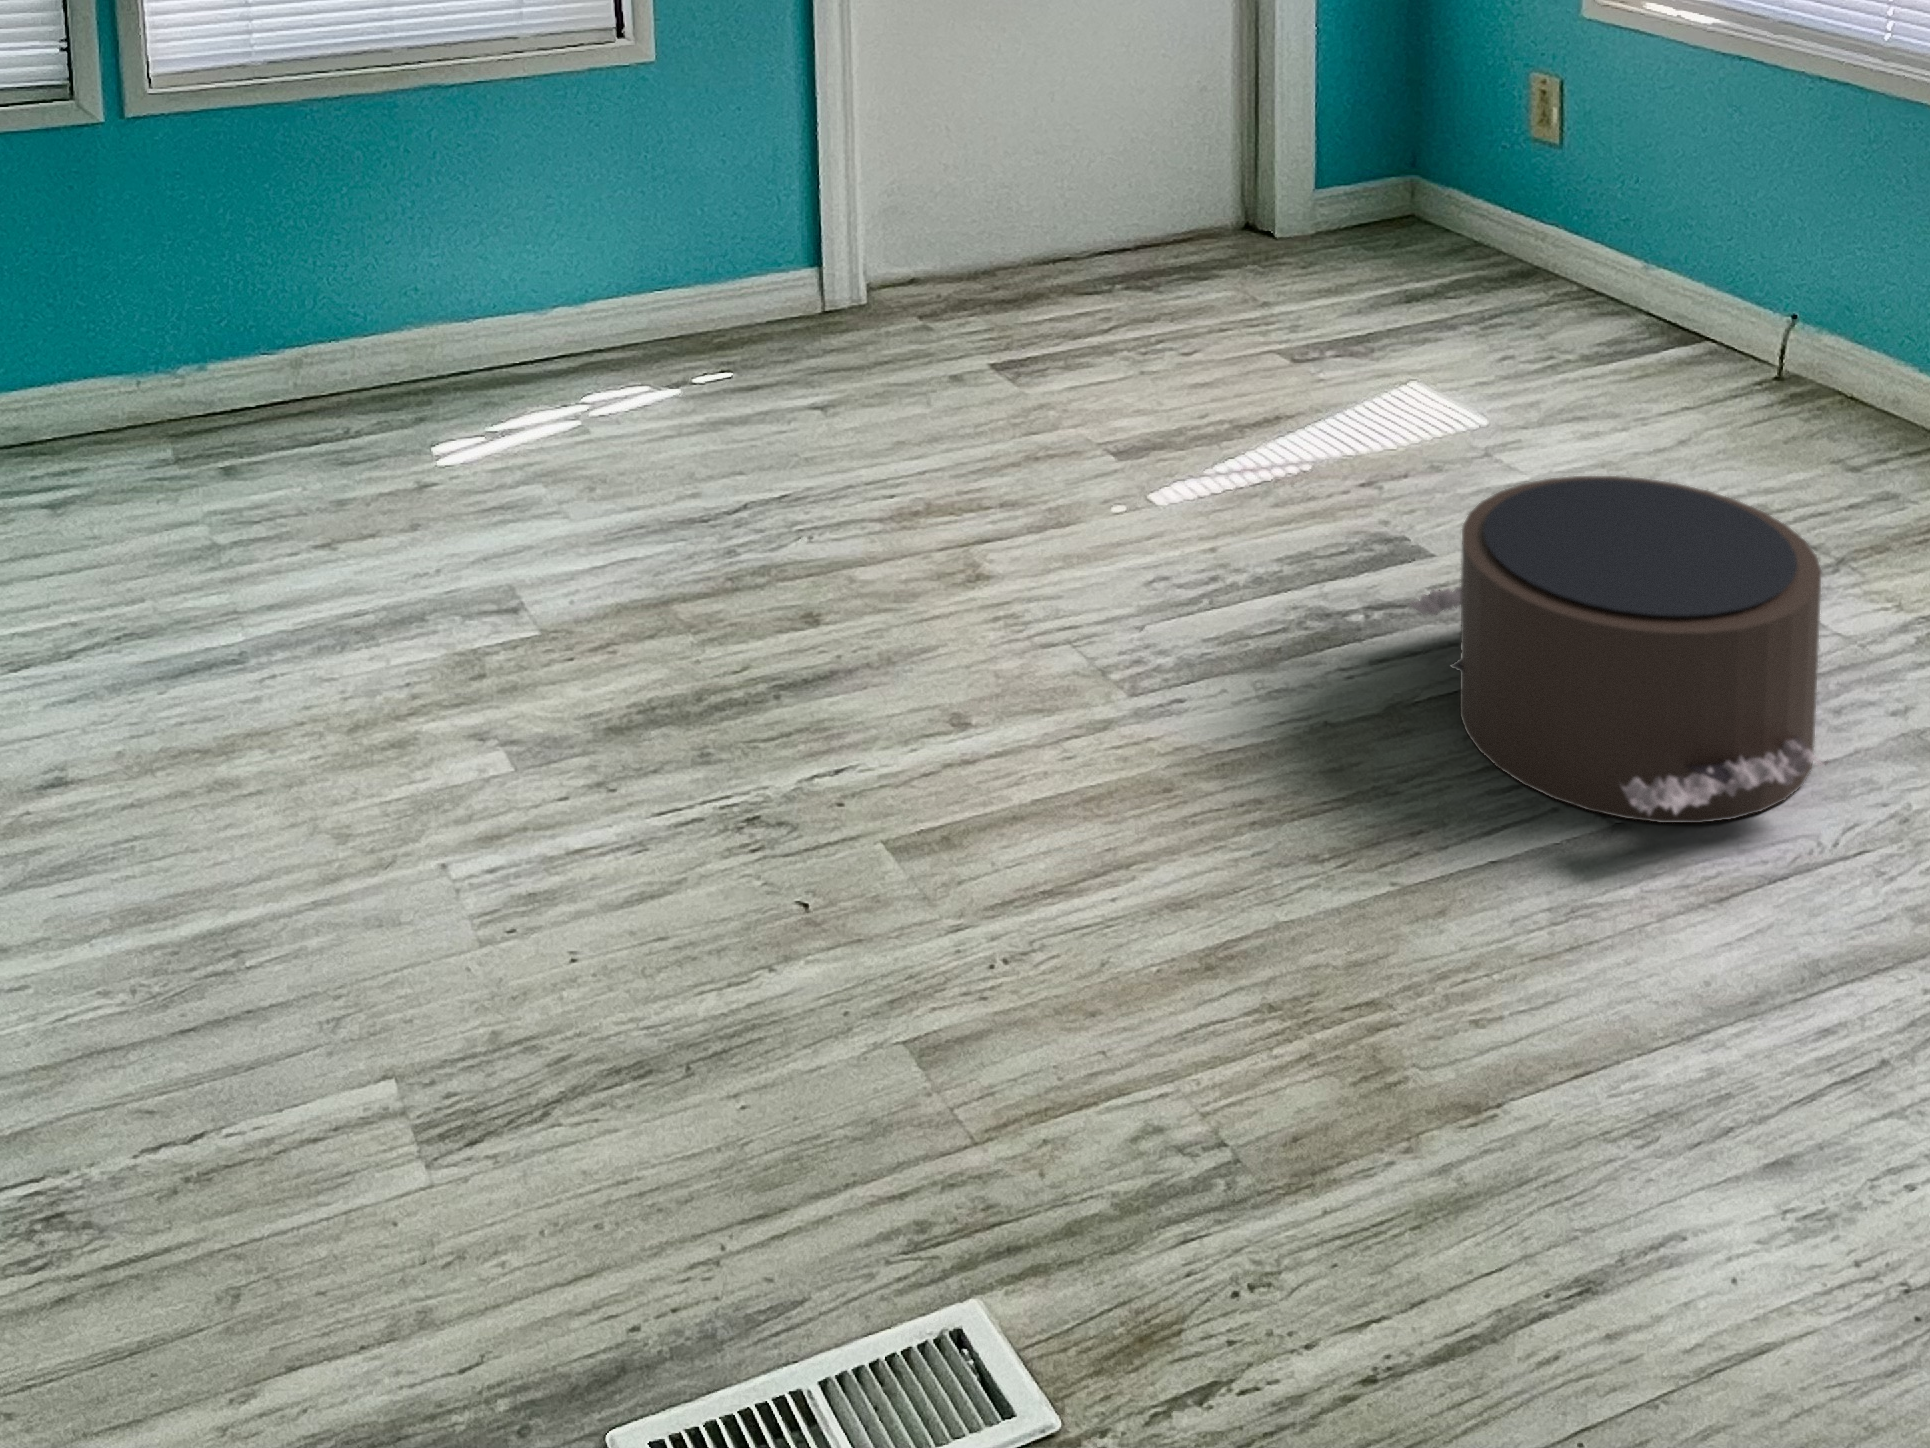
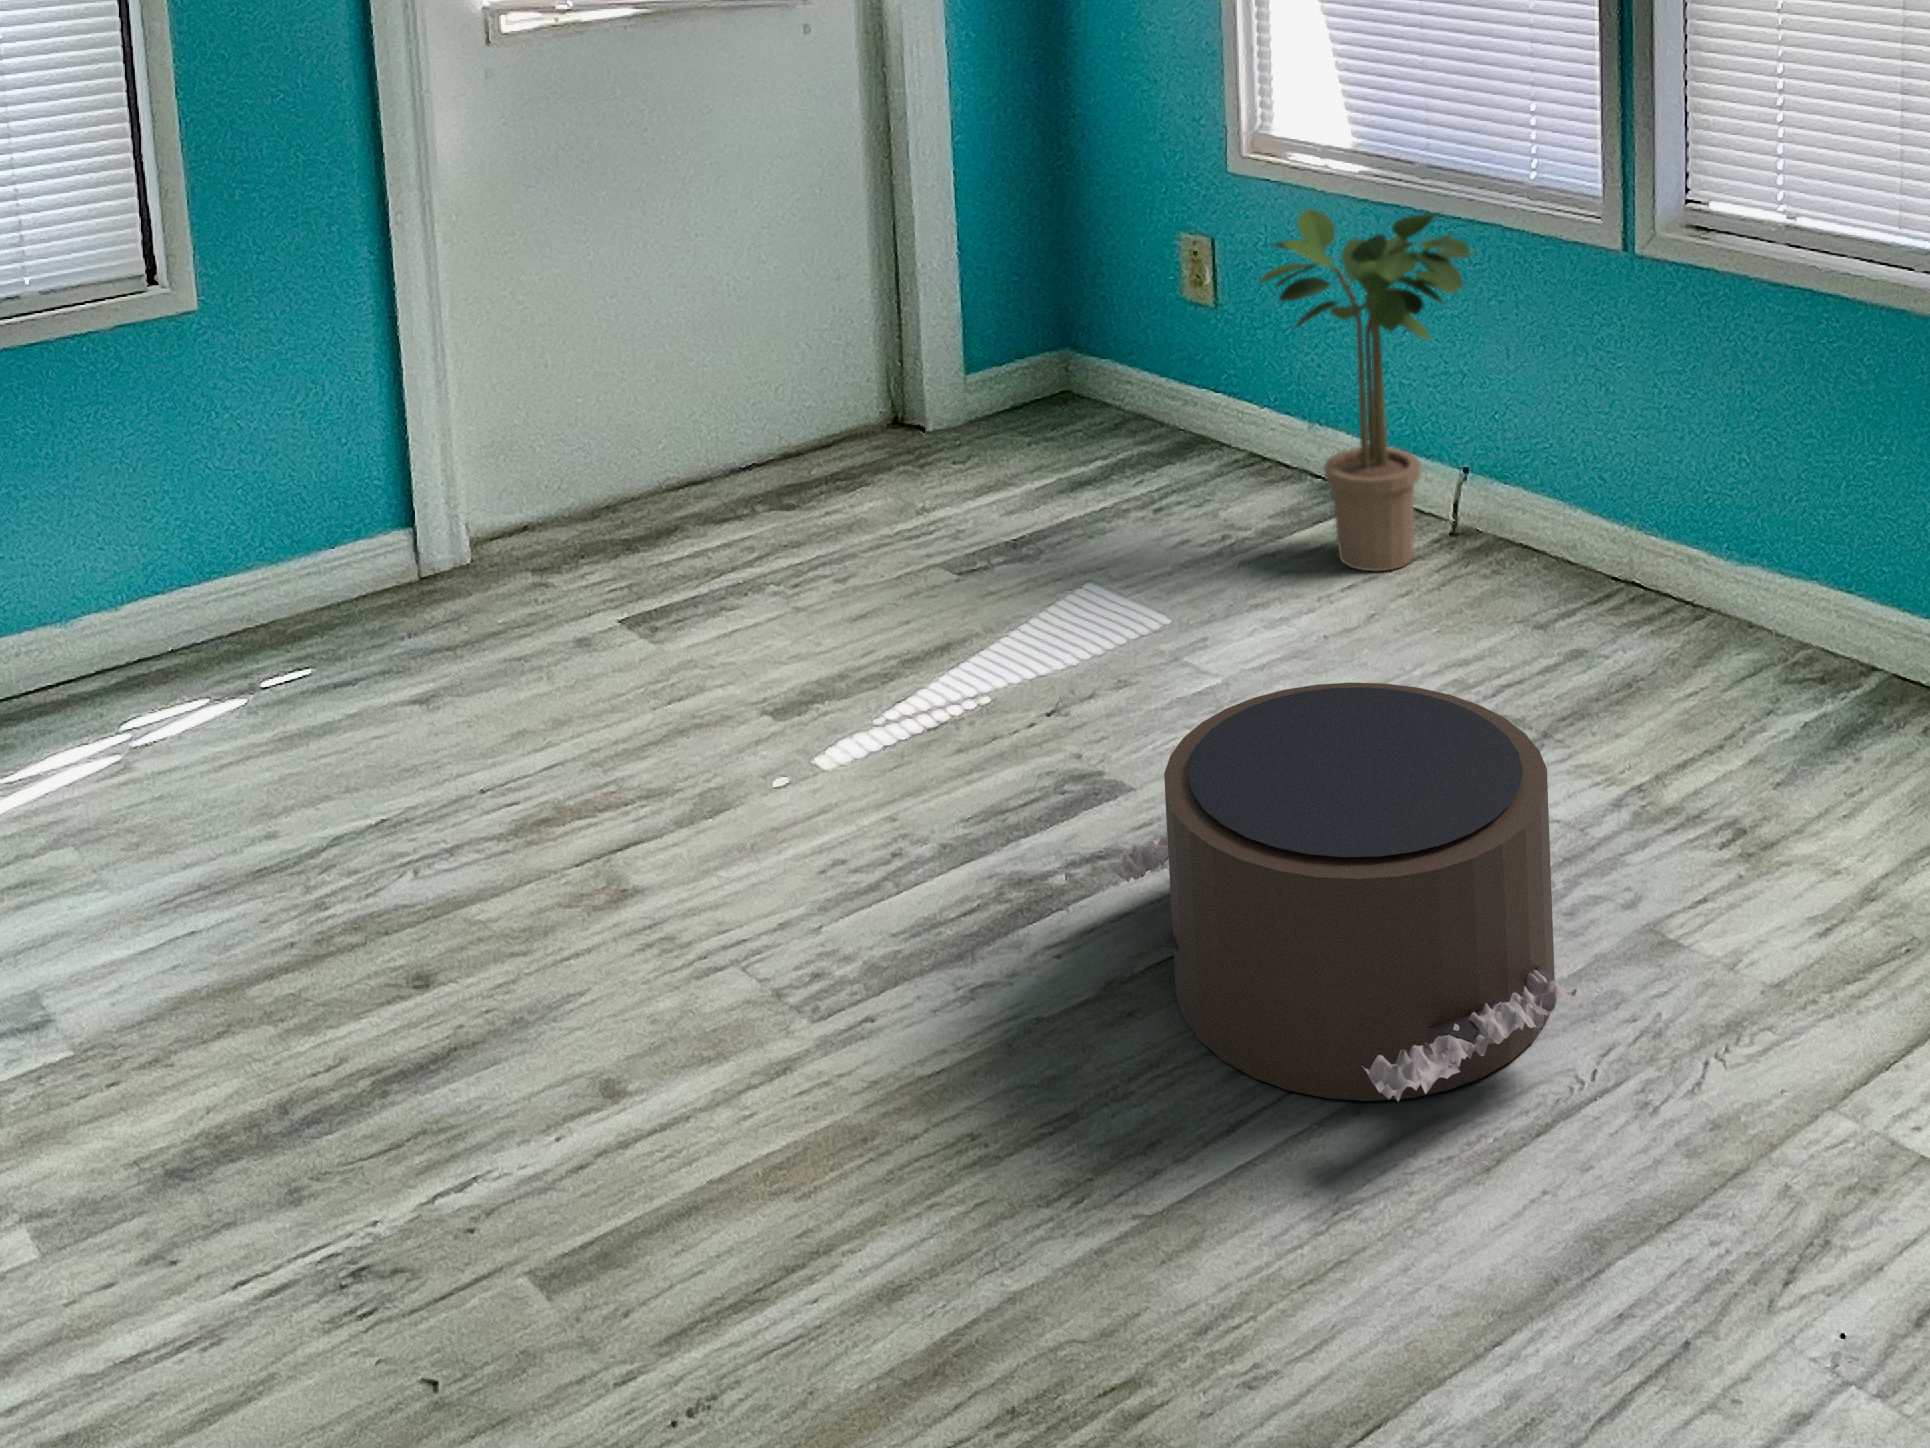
potted plant: none [1590,56,1815,403] -> present [1260,209,1472,571]

